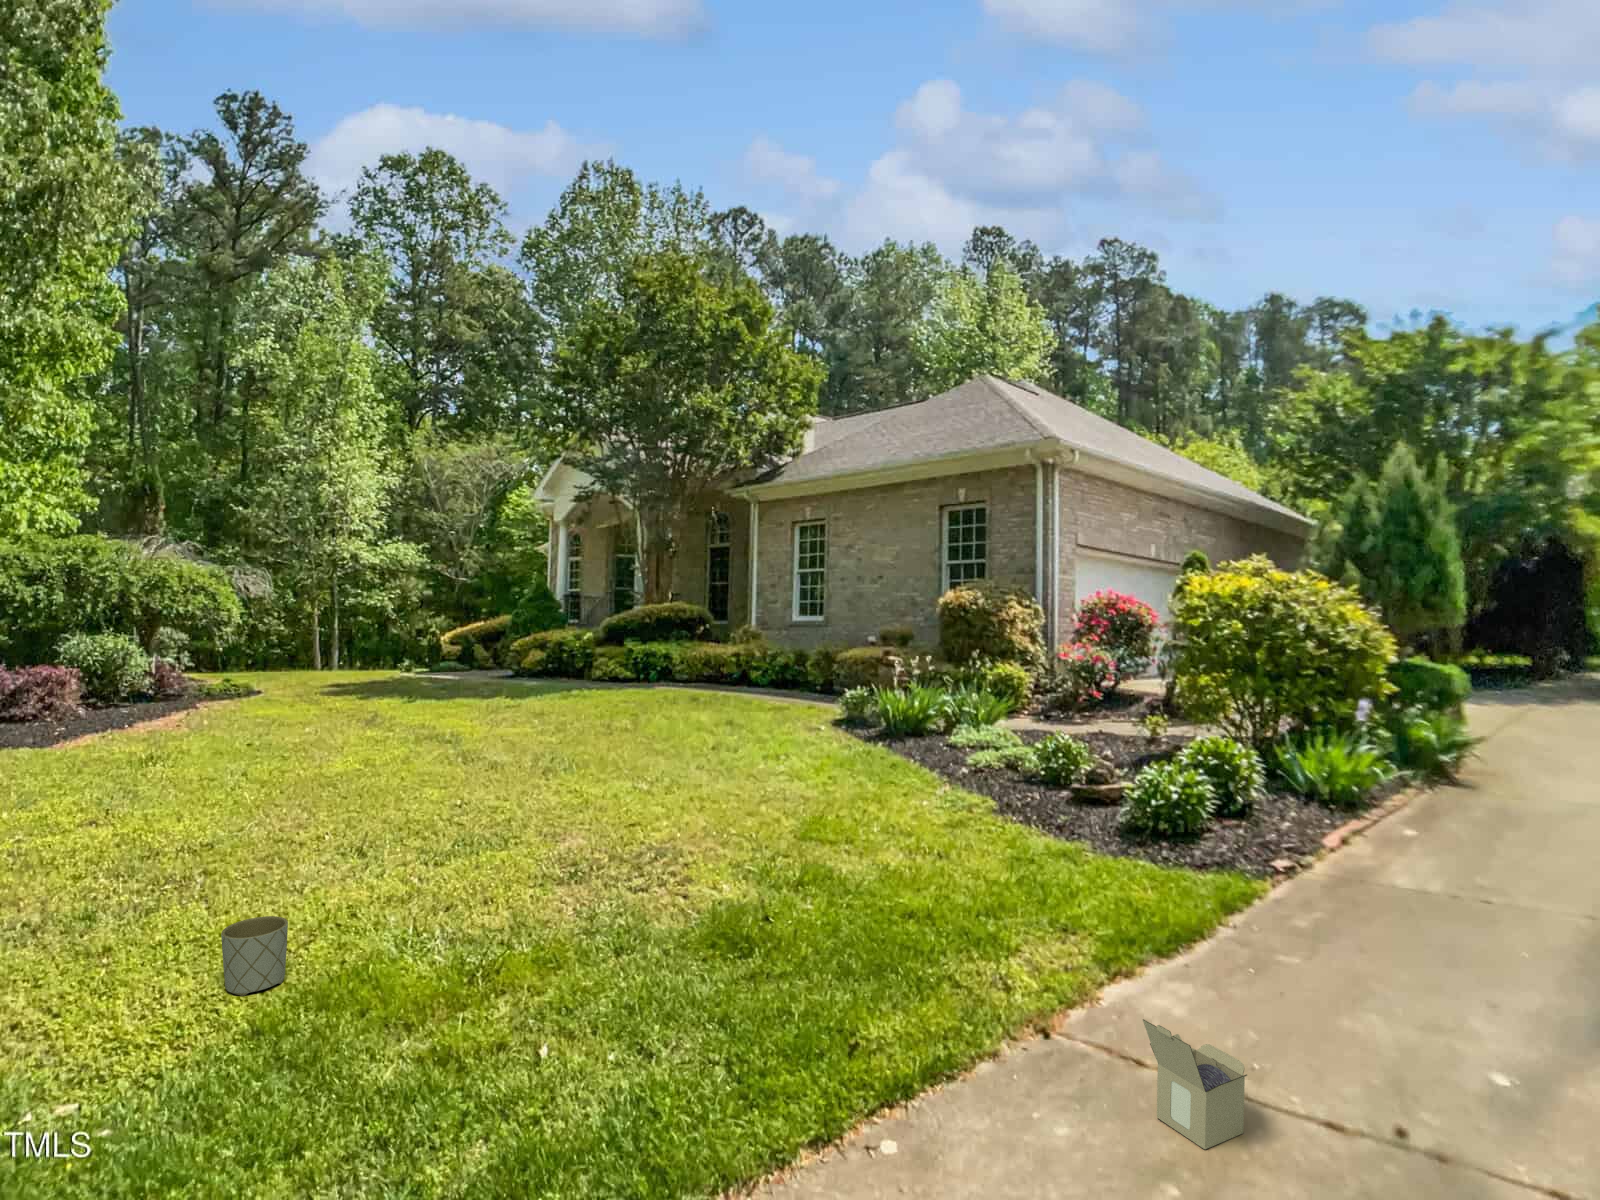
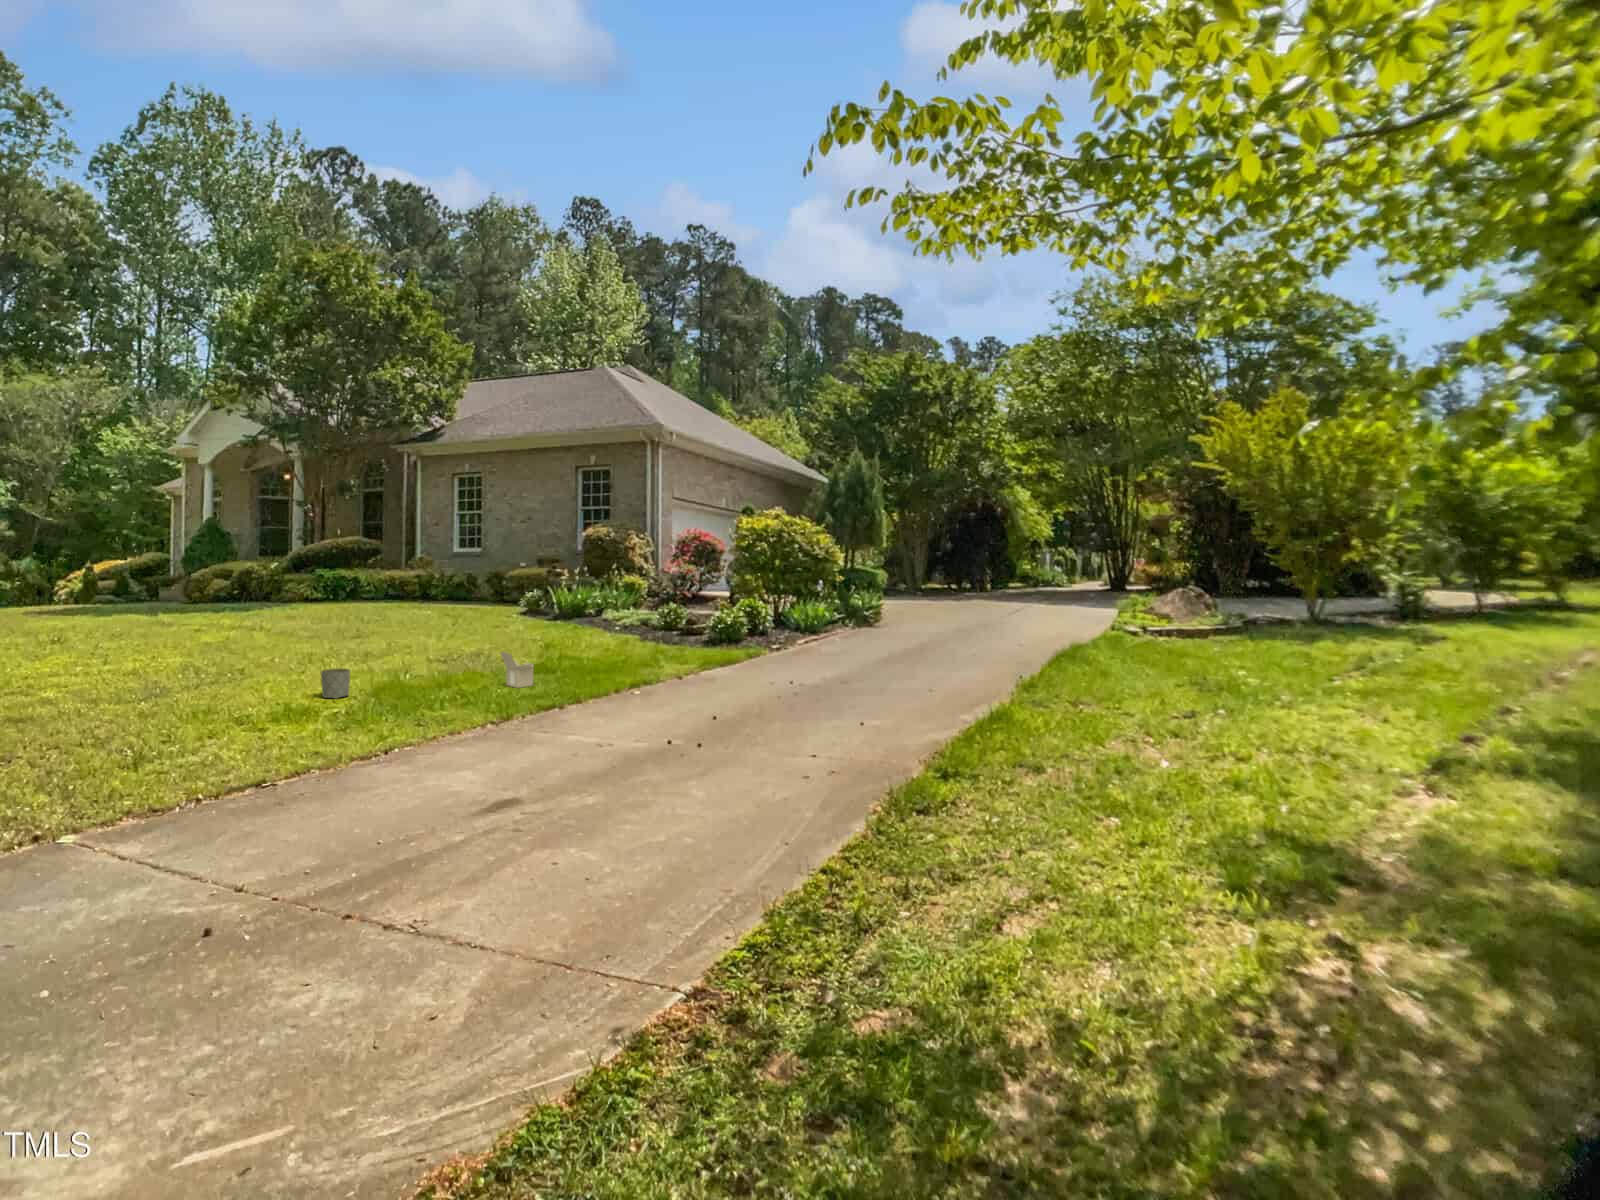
cardboard box: present [1143,1019,1247,1149] -> present [501,652,534,688]

